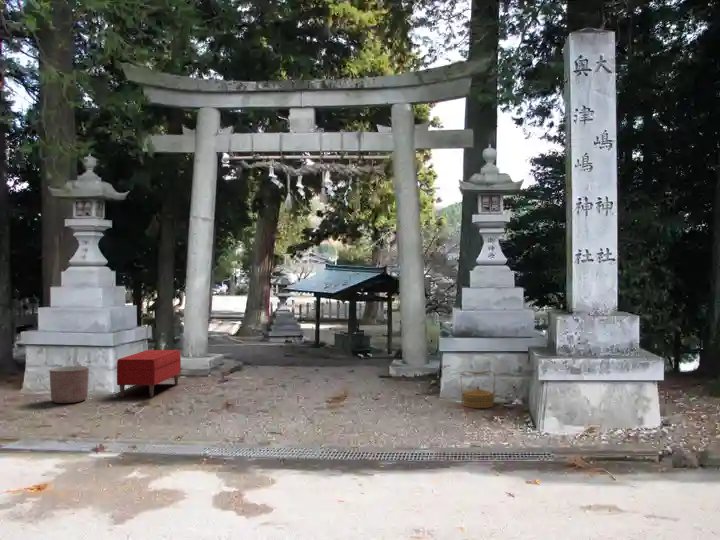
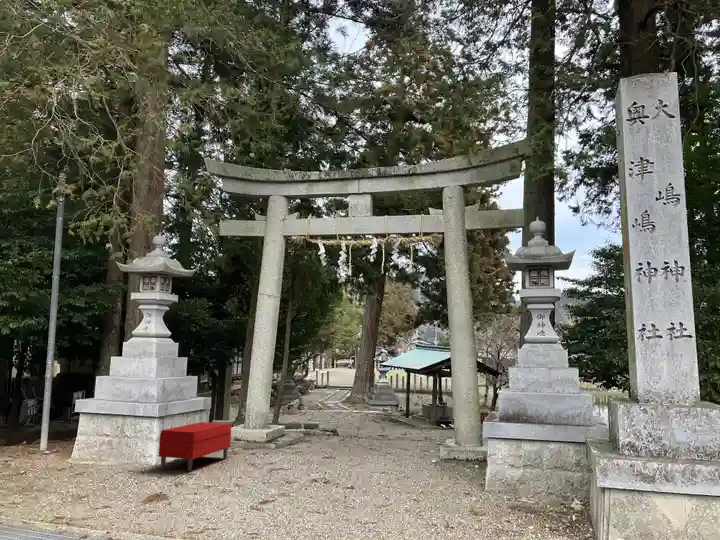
planter: present [49,366,89,403] -> none [93,435,133,473]
woven basket: present [460,371,495,408] -> none [508,465,550,512]

